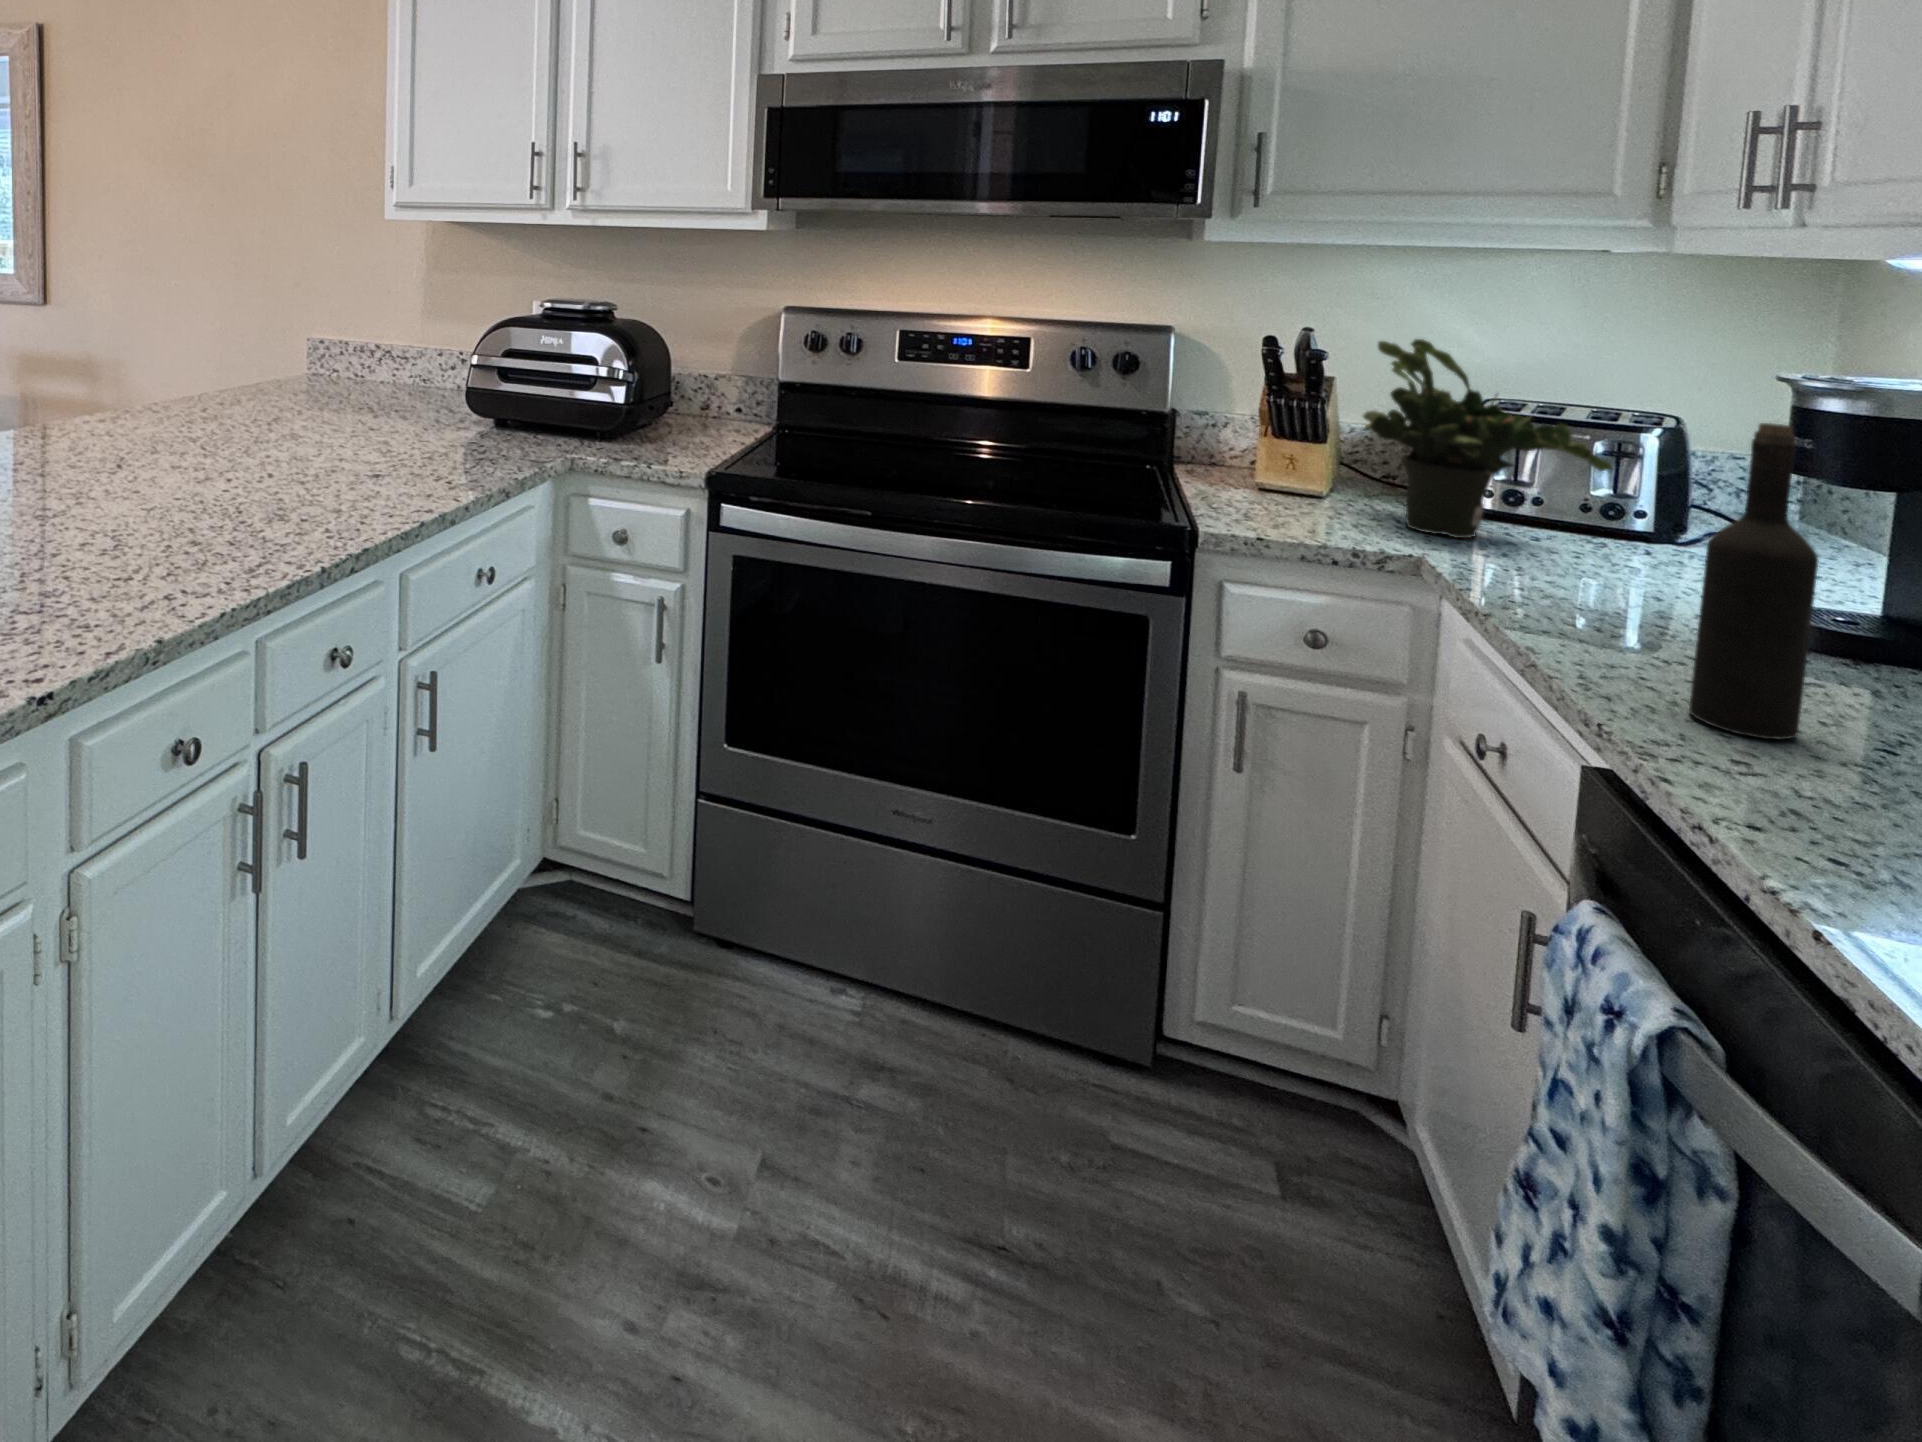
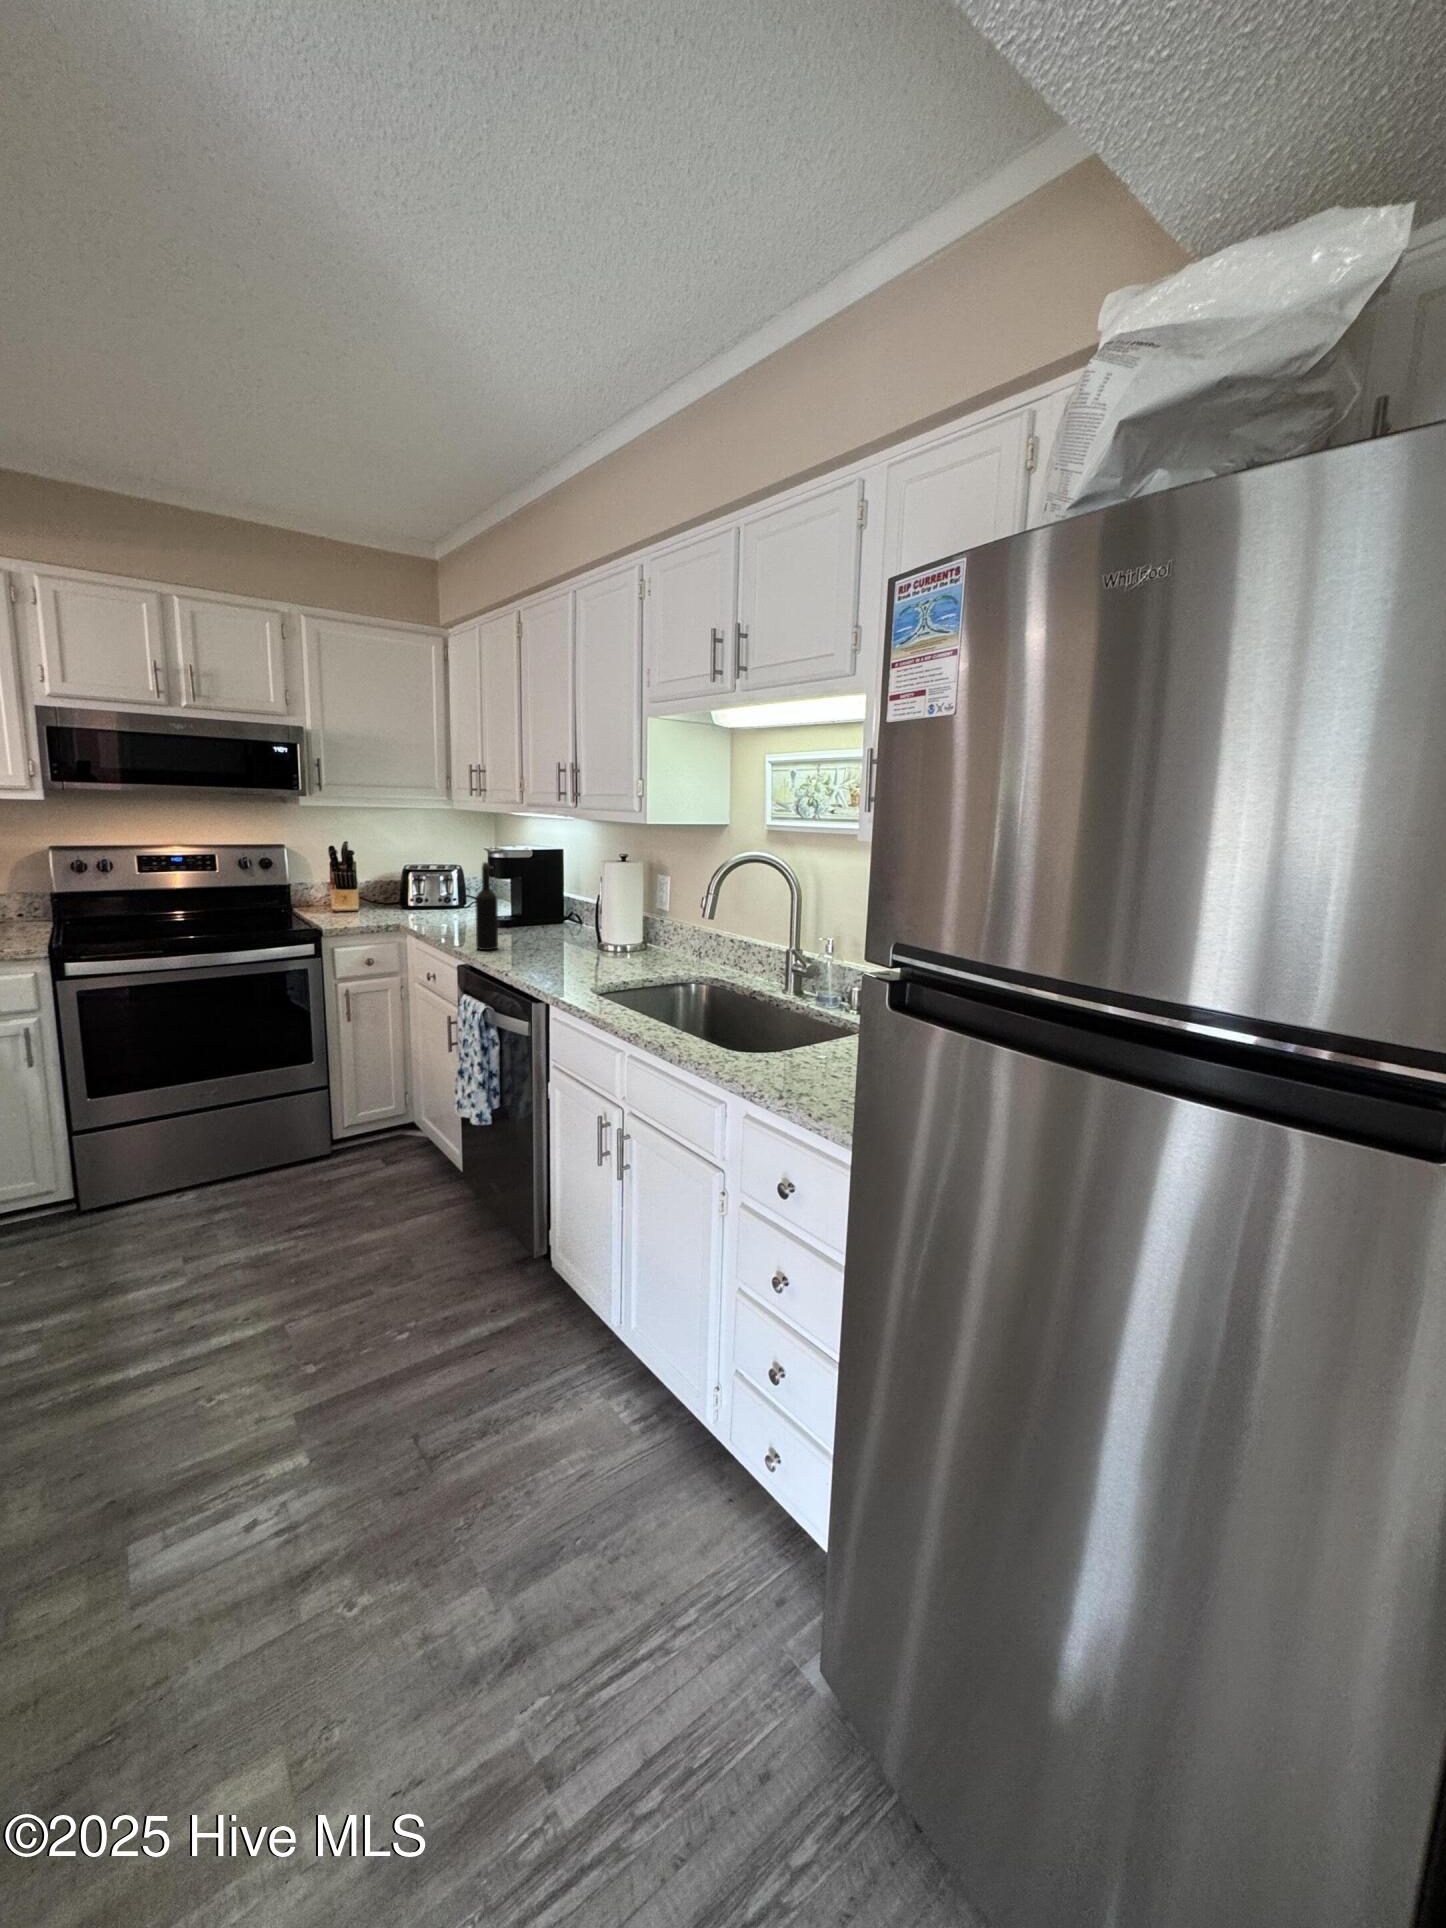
potted plant: present [1363,339,1612,538] -> none [370,844,447,917]

